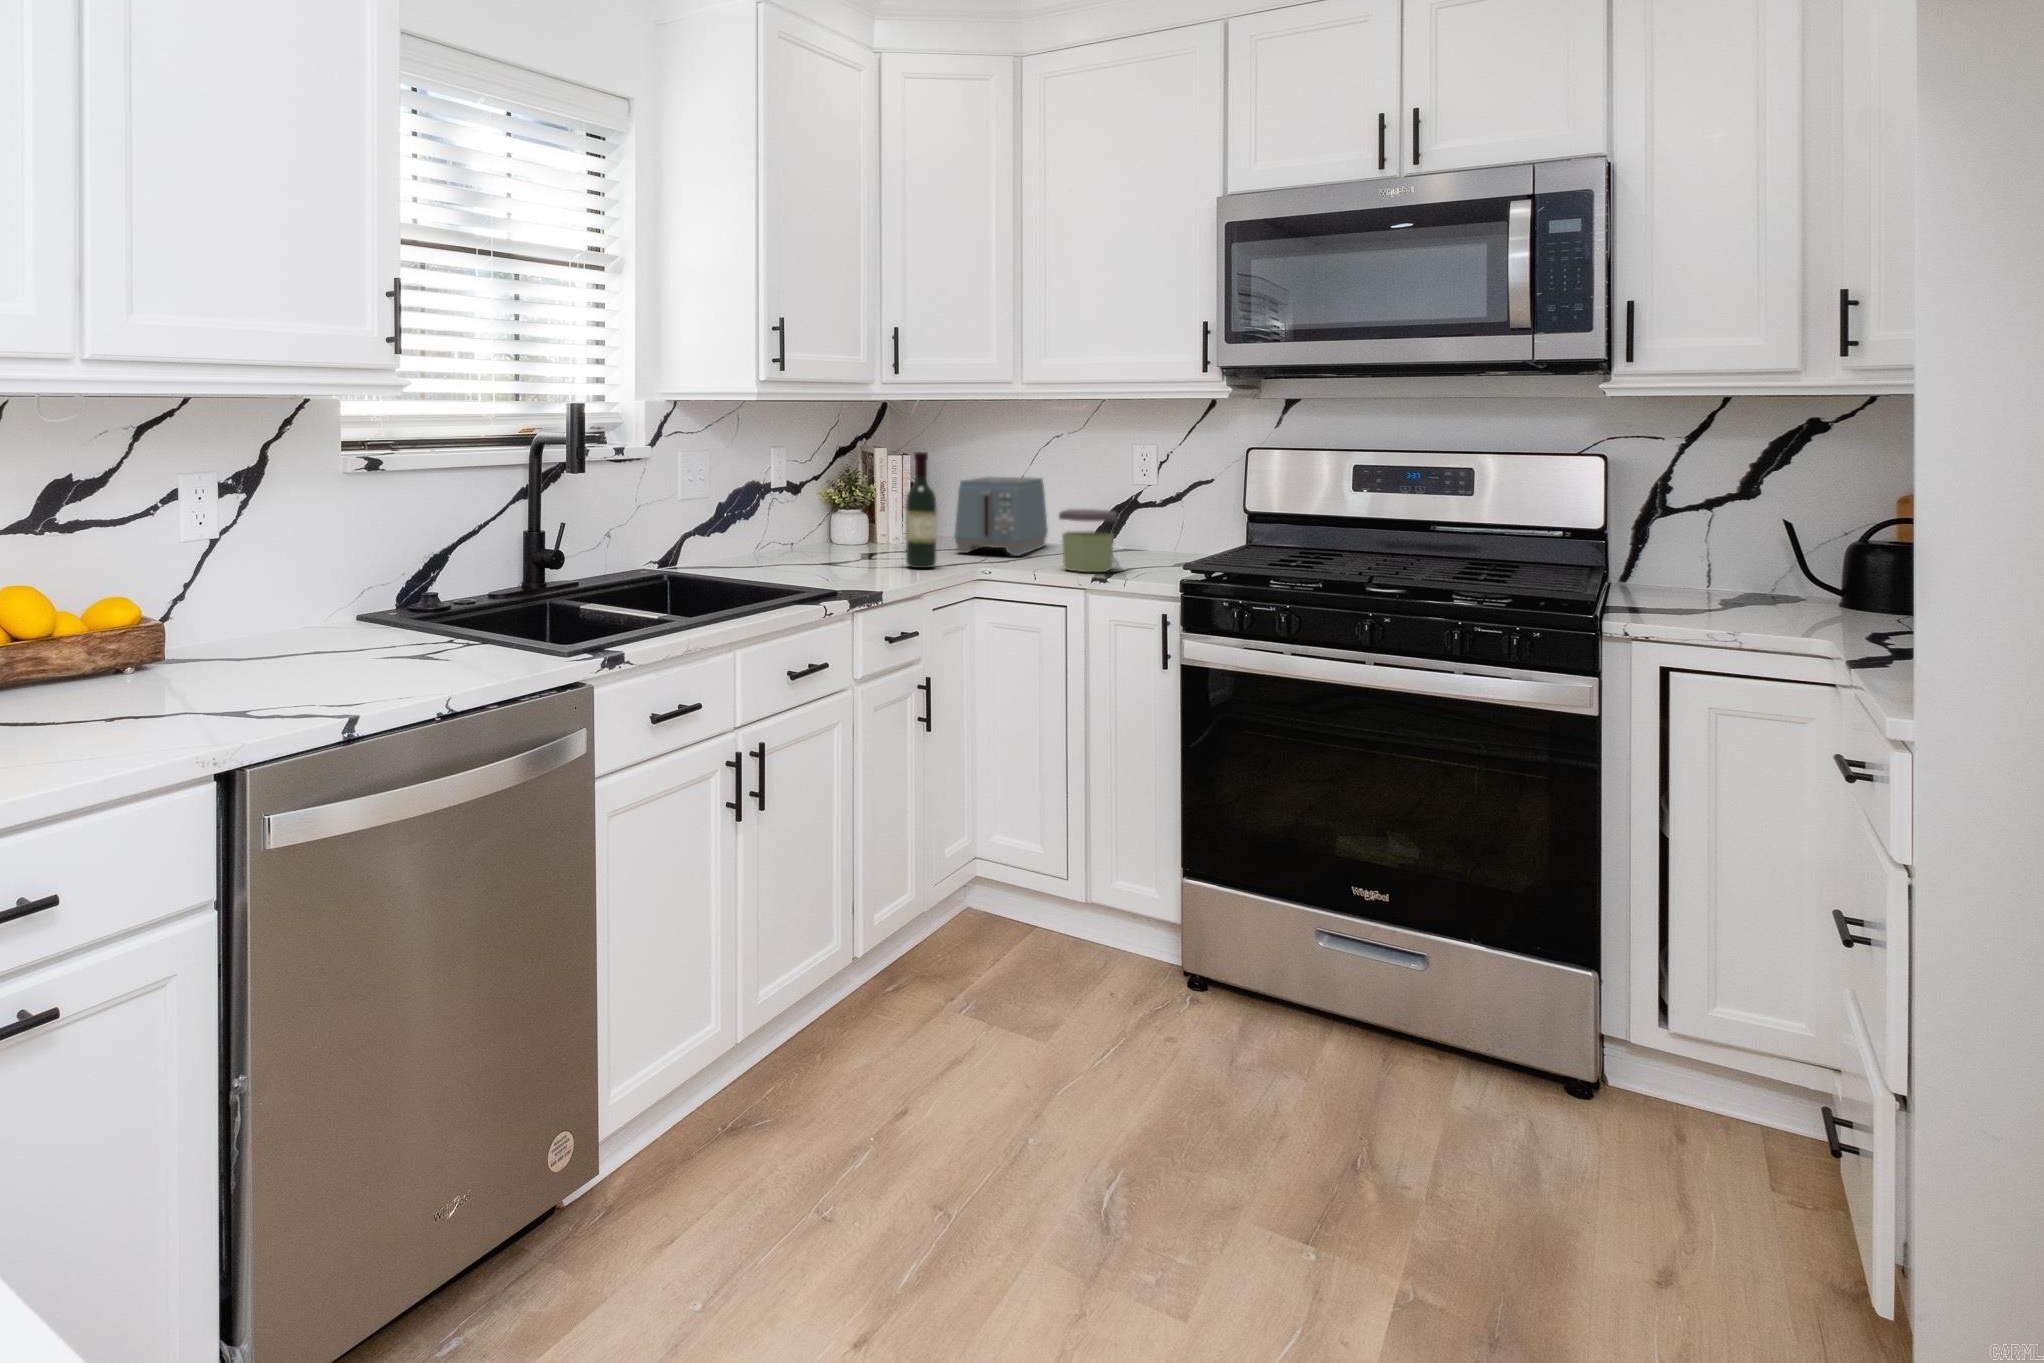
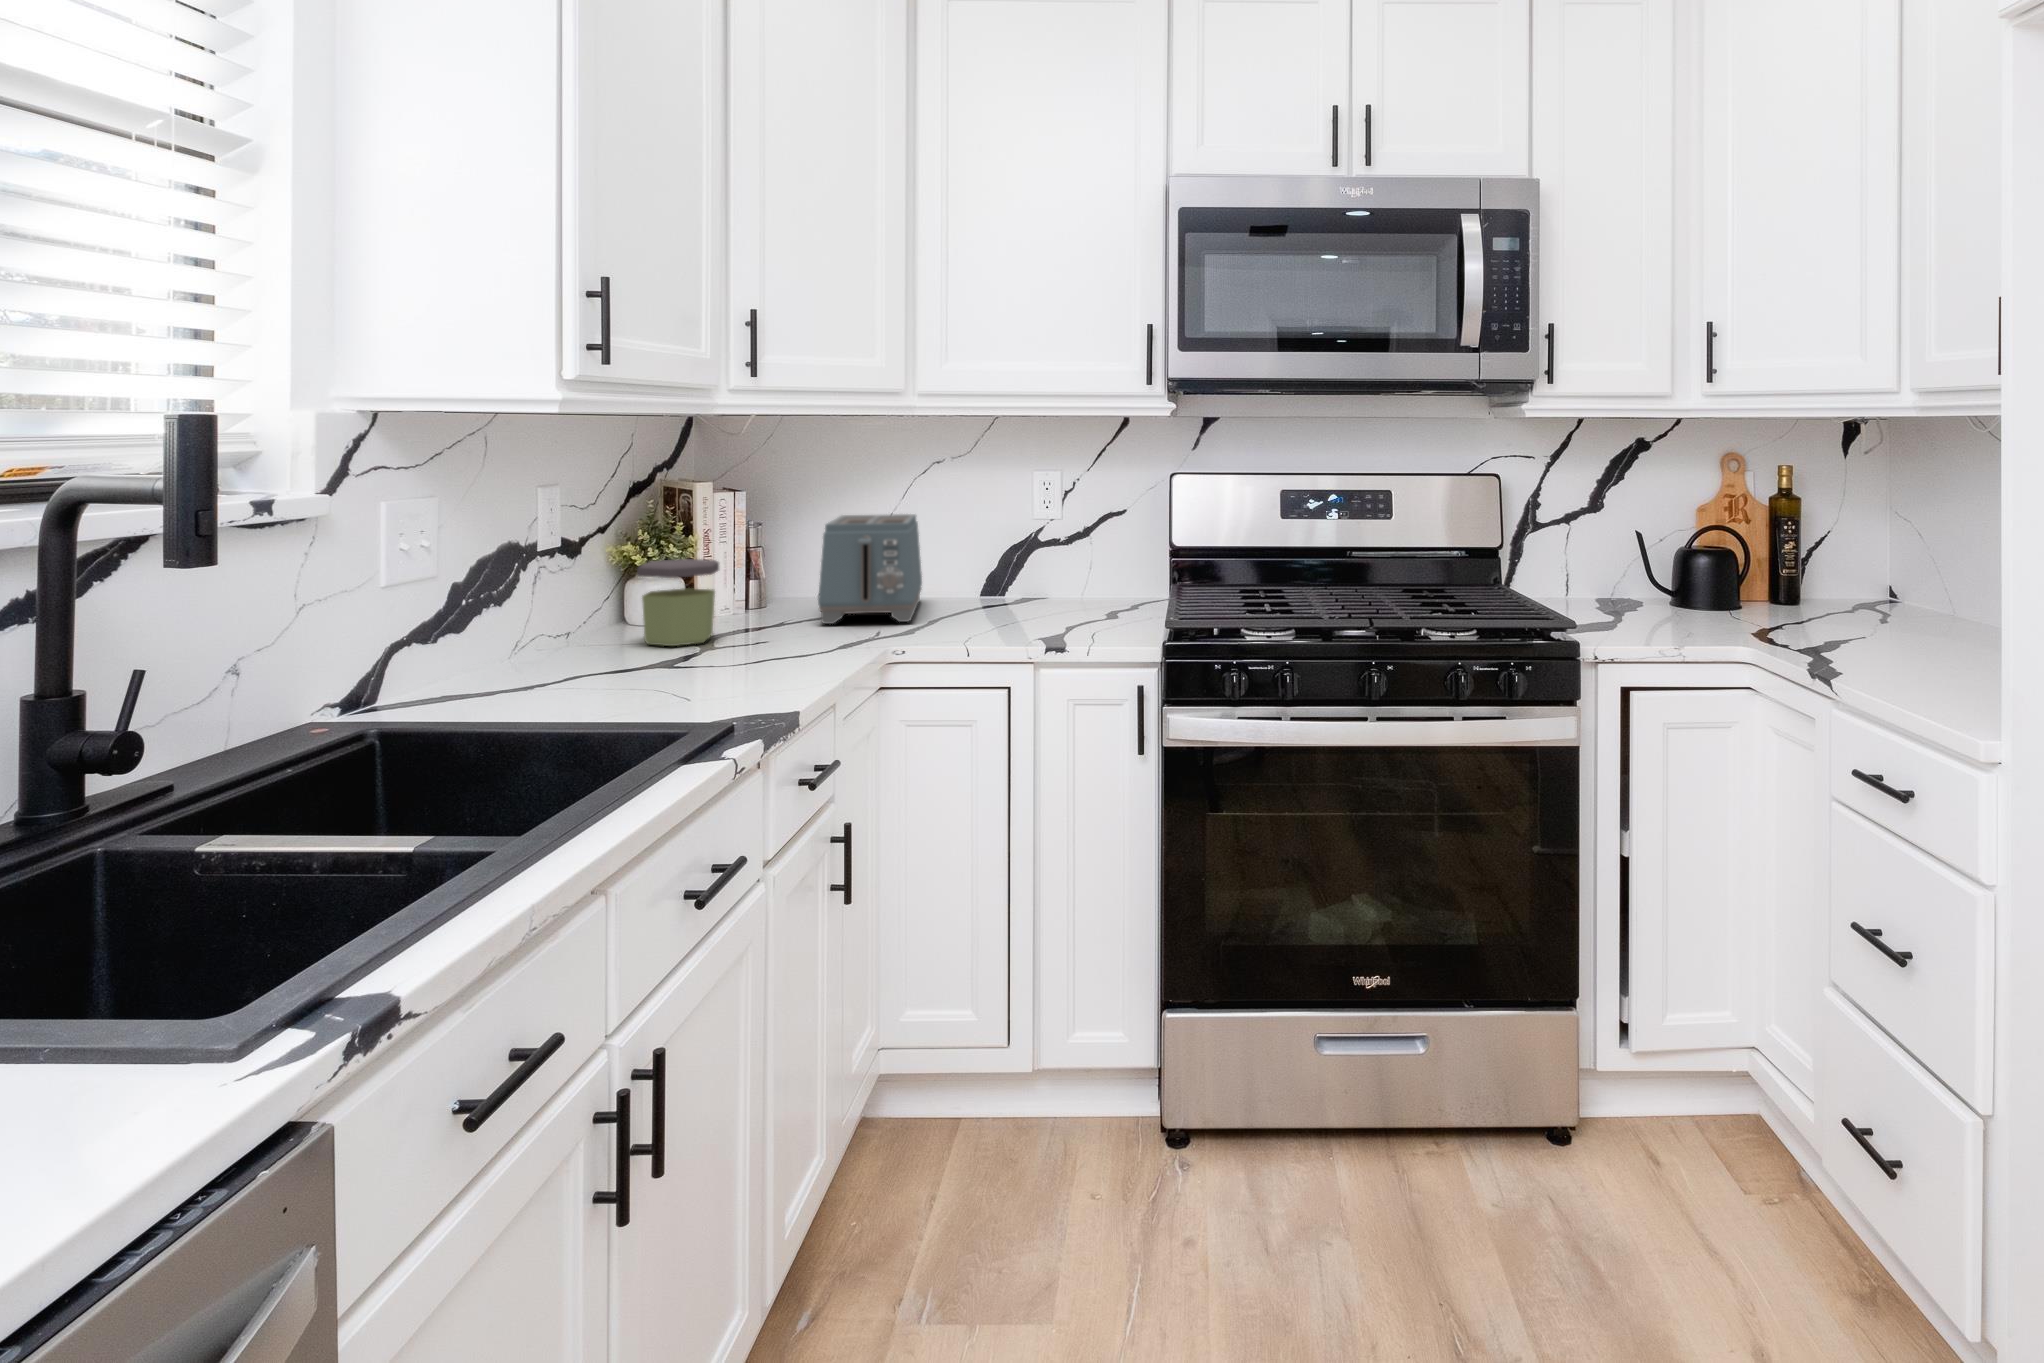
wine bottle: present [906,452,937,568] -> none [774,488,820,658]
jar: present [1059,509,1117,572] -> present [637,559,719,646]

